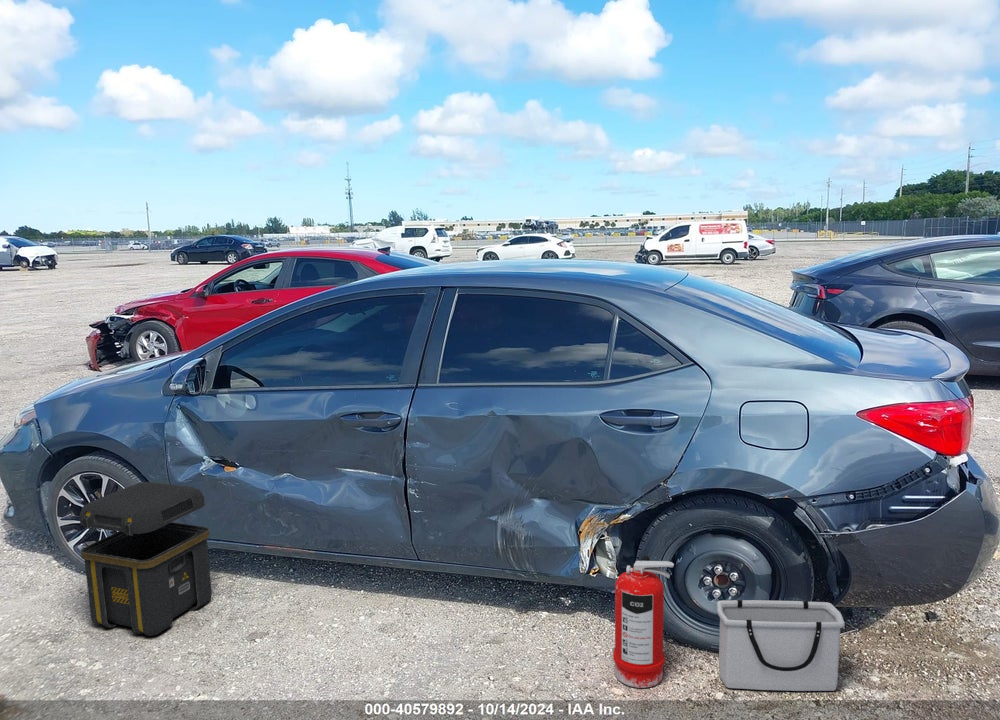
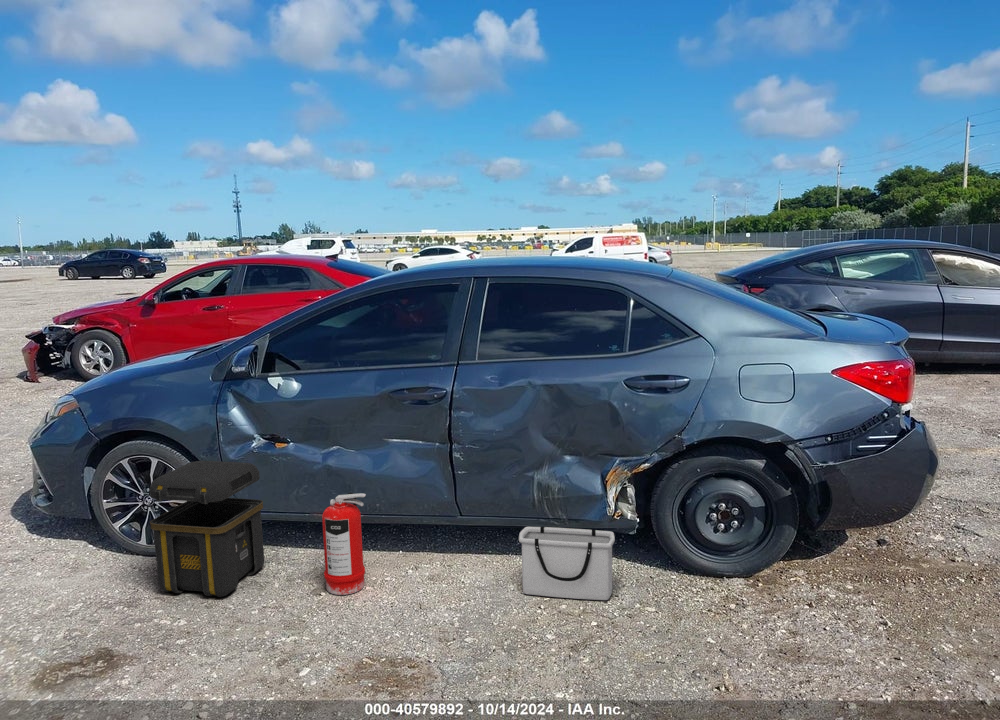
fire extinguisher: present [613,555,674,688] -> present [322,492,366,595]
storage bin: present [717,600,845,691] -> present [519,527,615,600]

